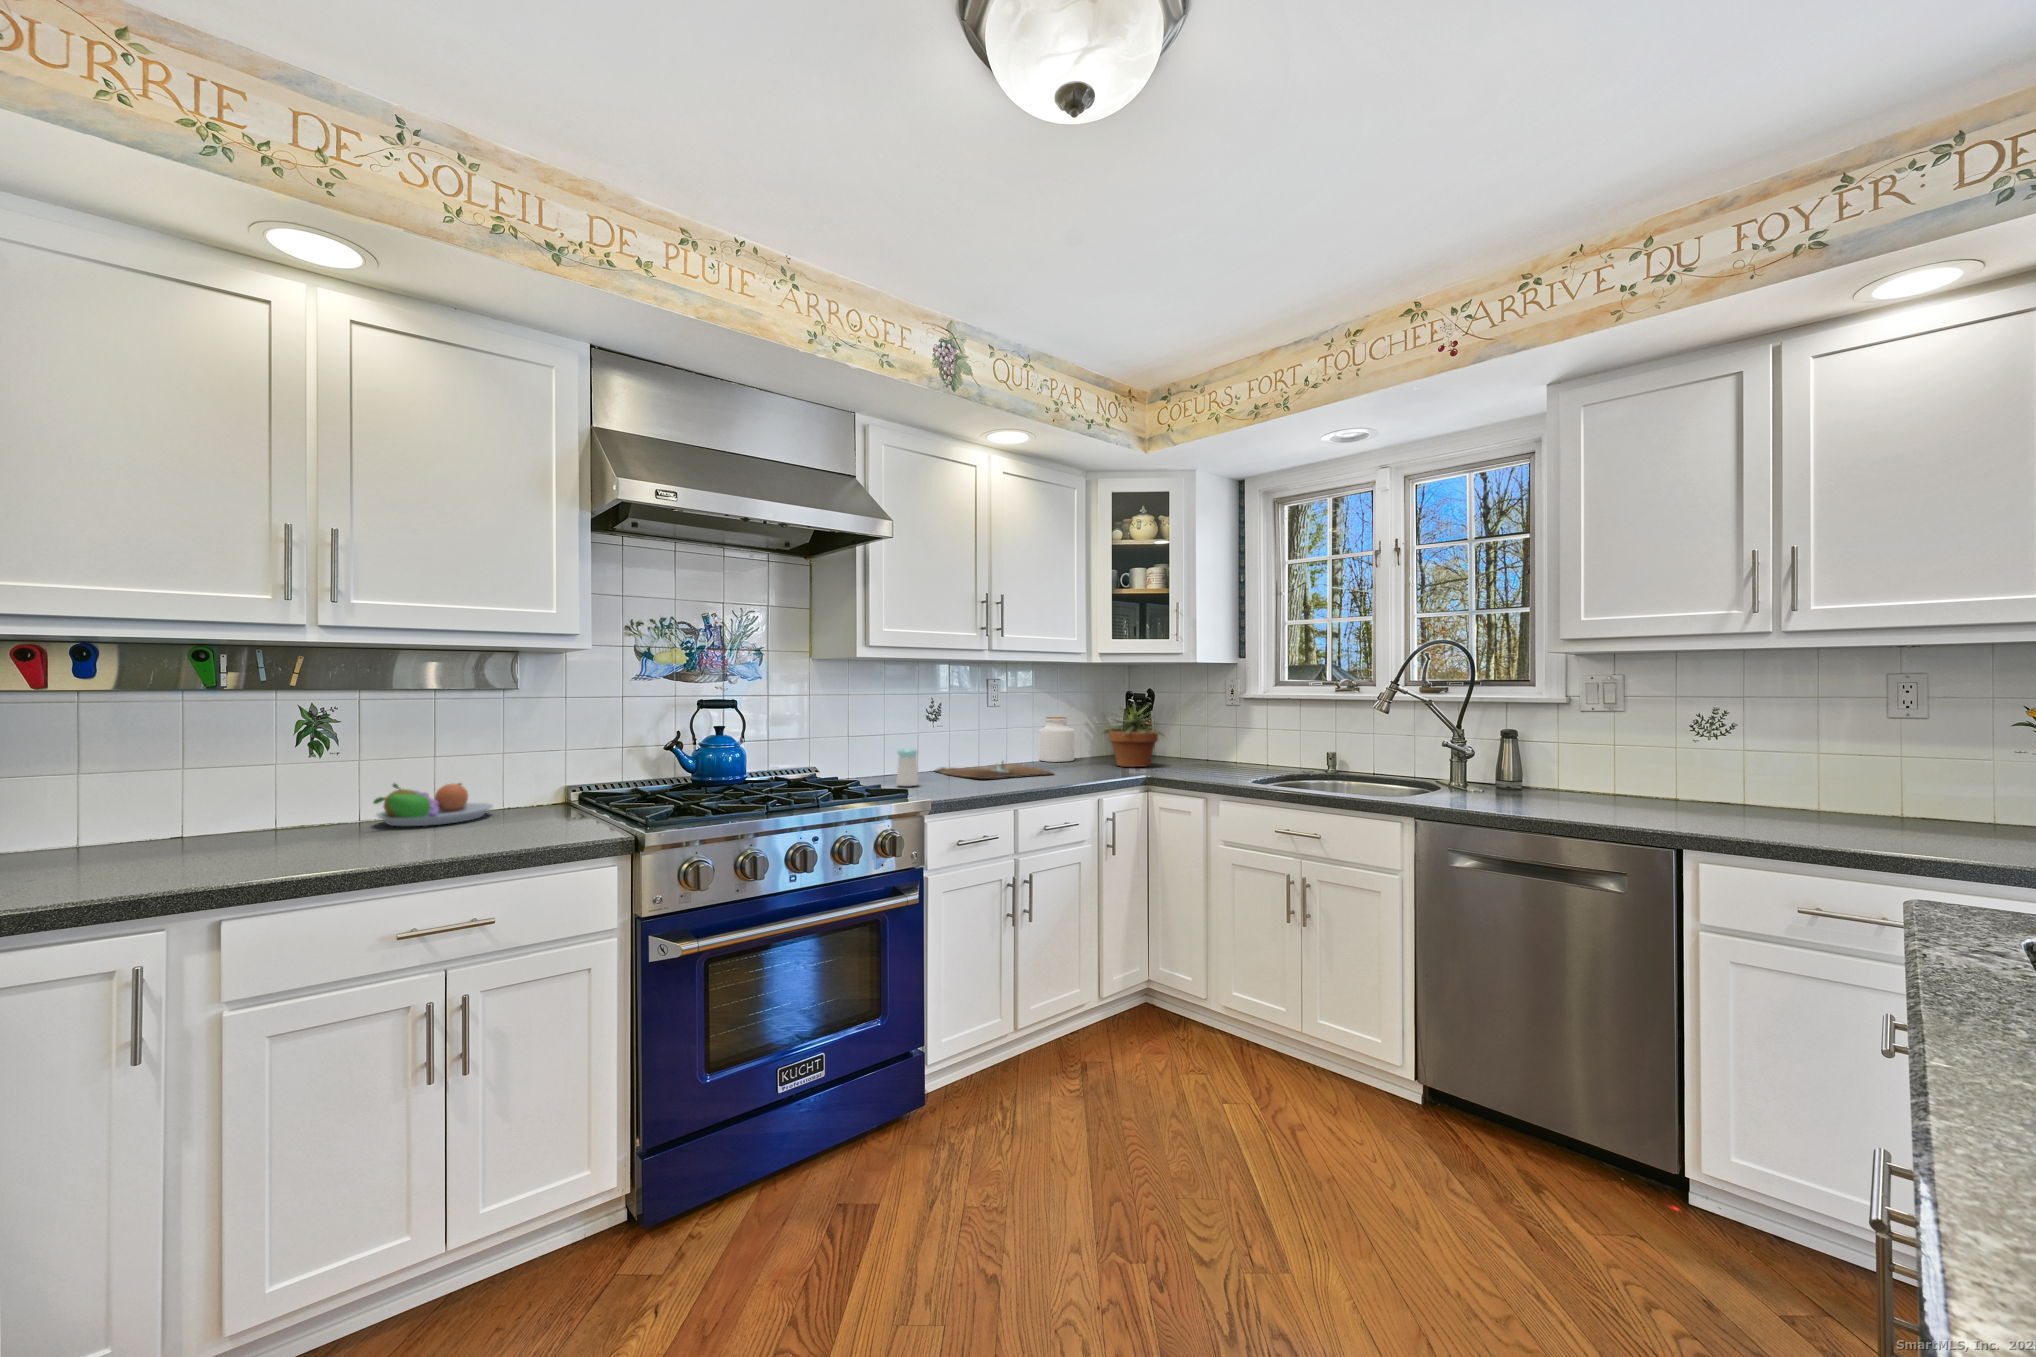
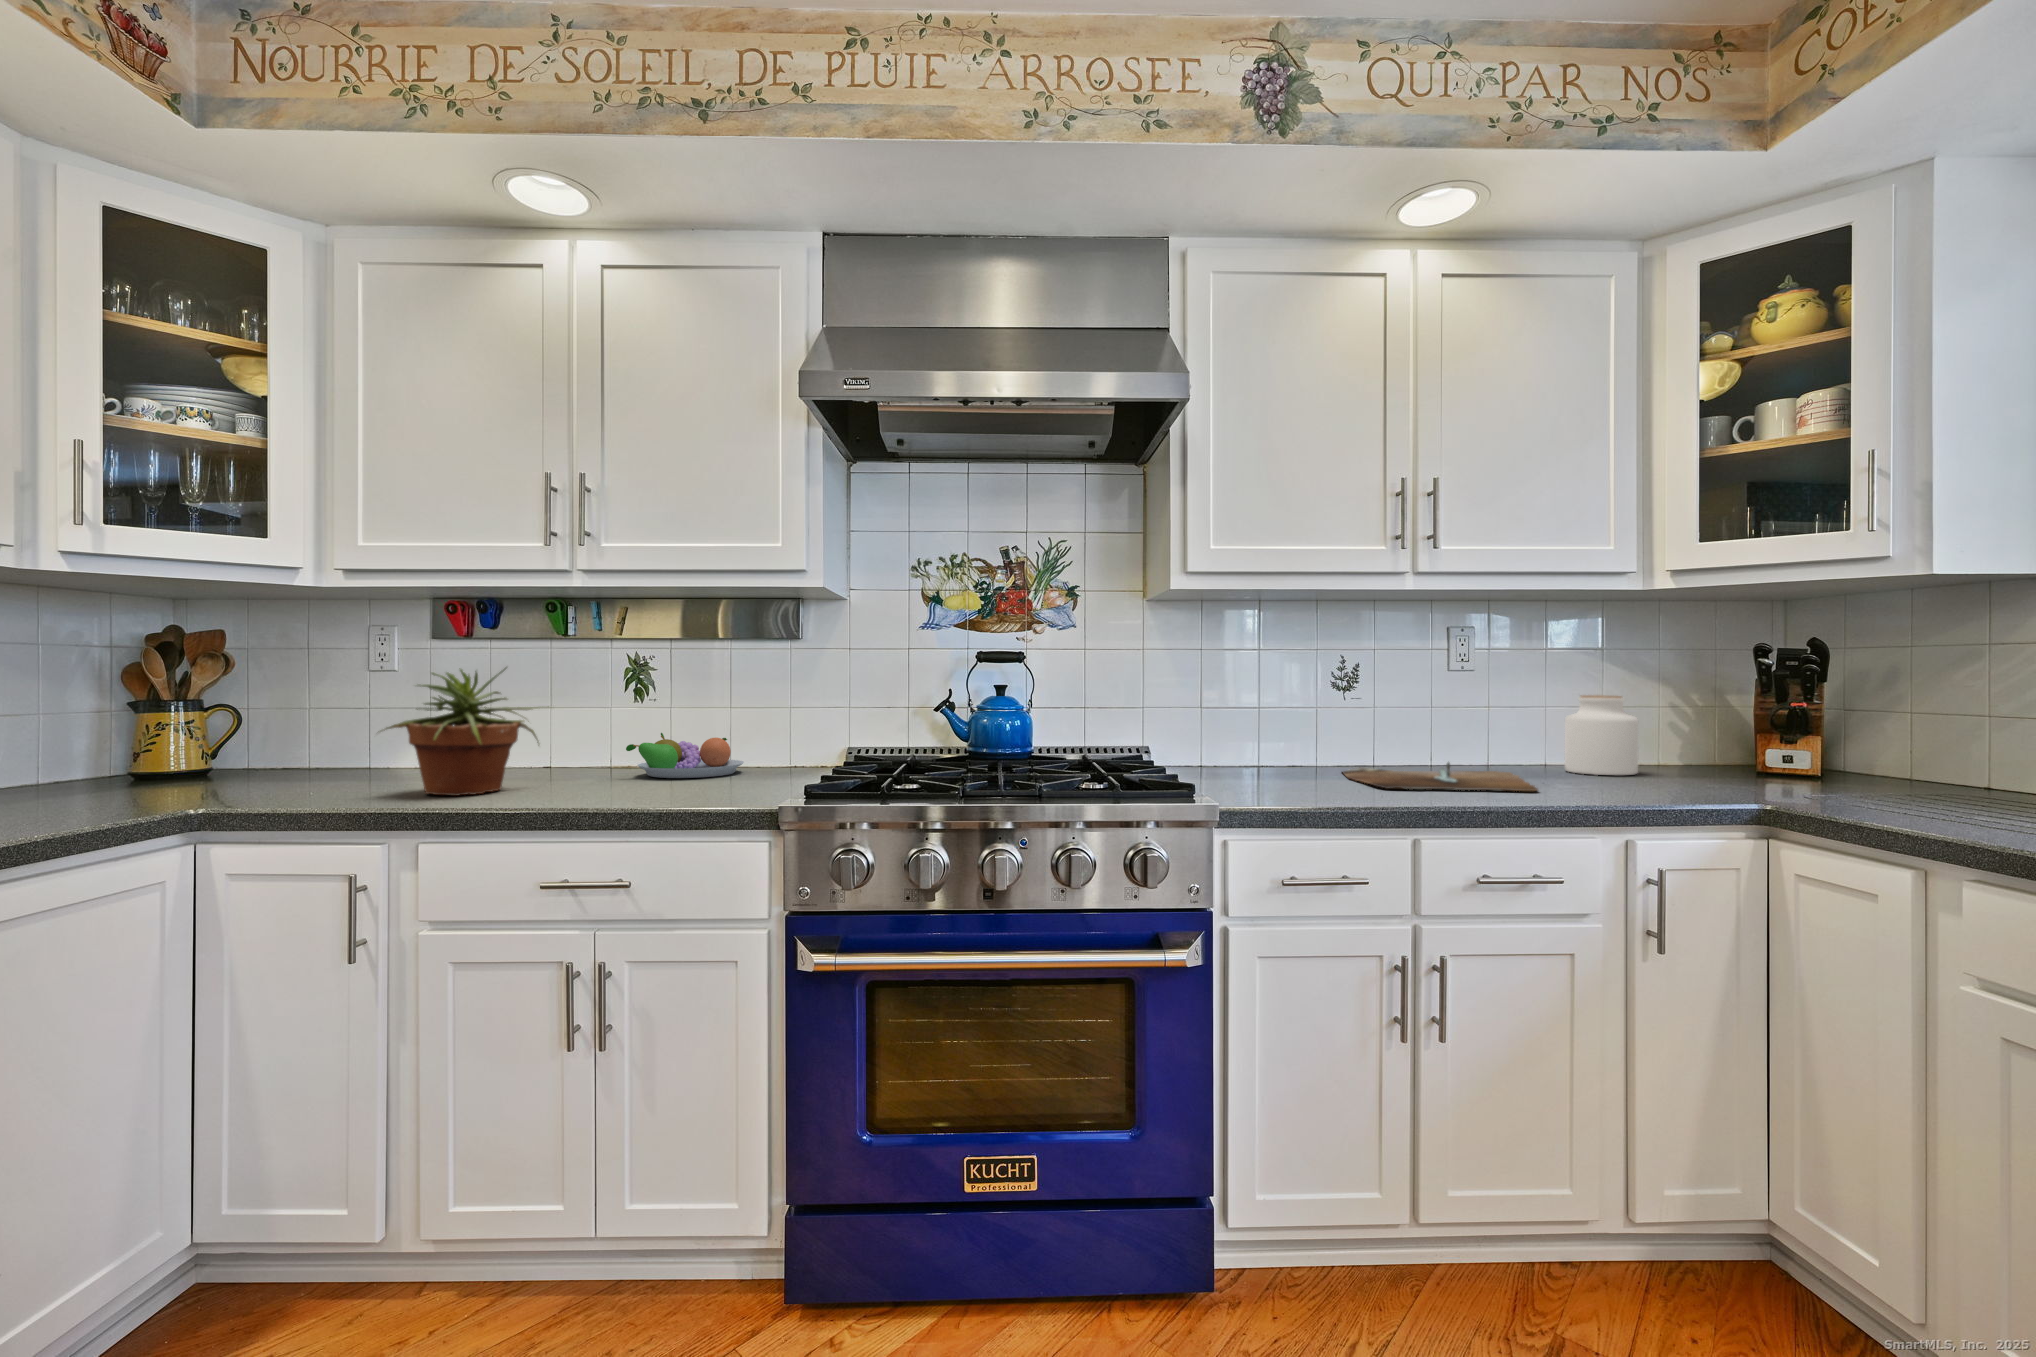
potted plant: present [1103,704,1164,767] -> present [386,667,549,796]
salt shaker: present [896,748,919,786] -> none [1230,730,1268,788]

